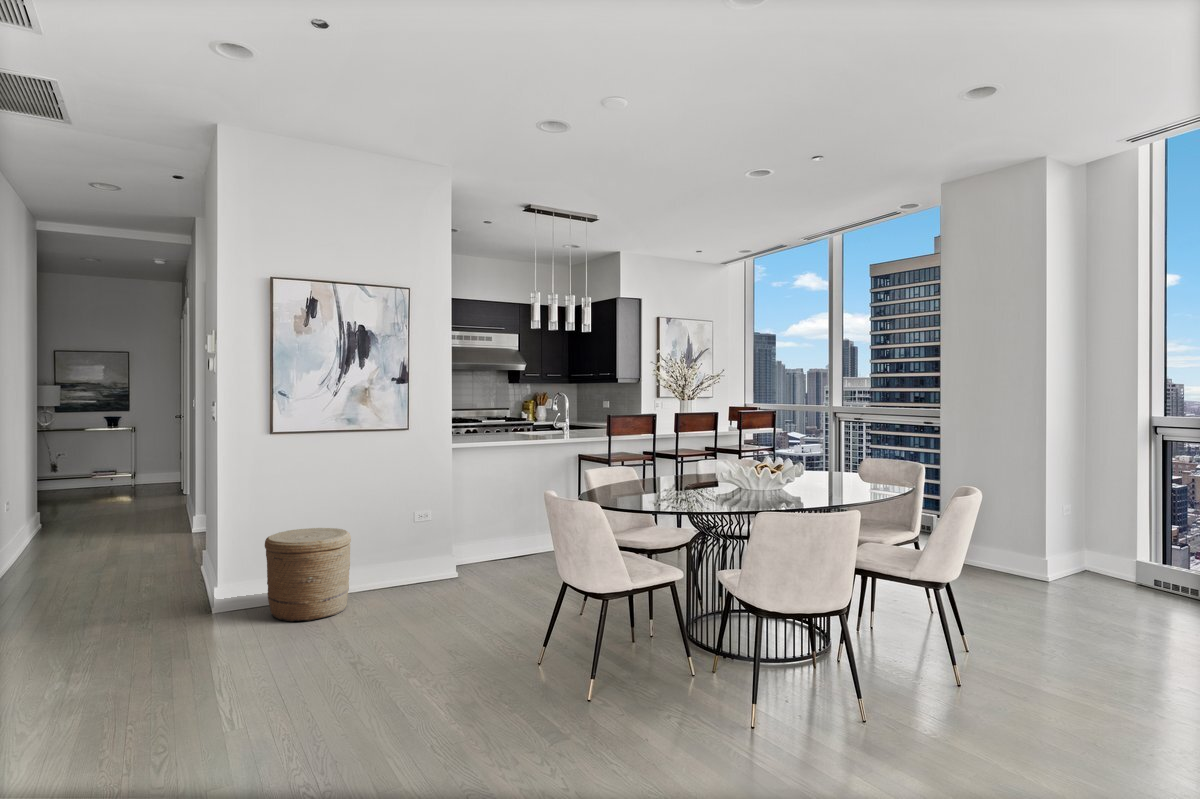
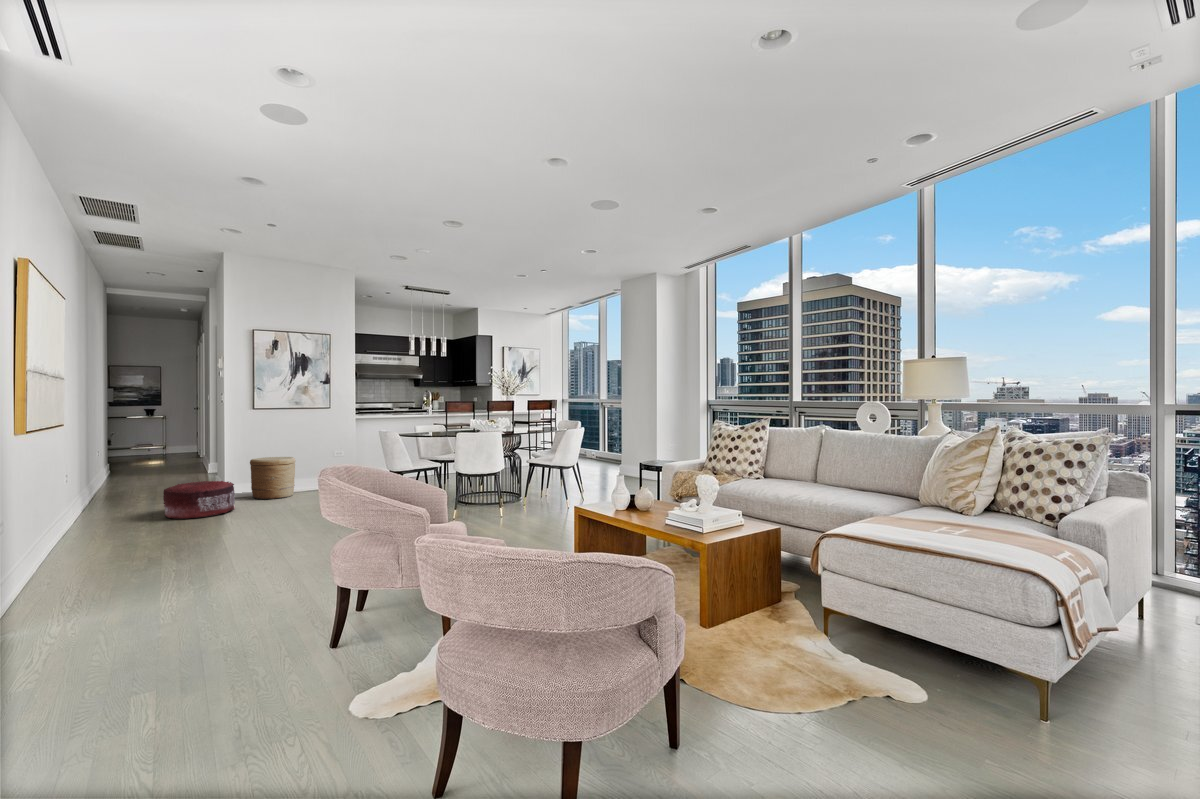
pouf: none [82,595,237,701] -> present [163,481,235,519]

